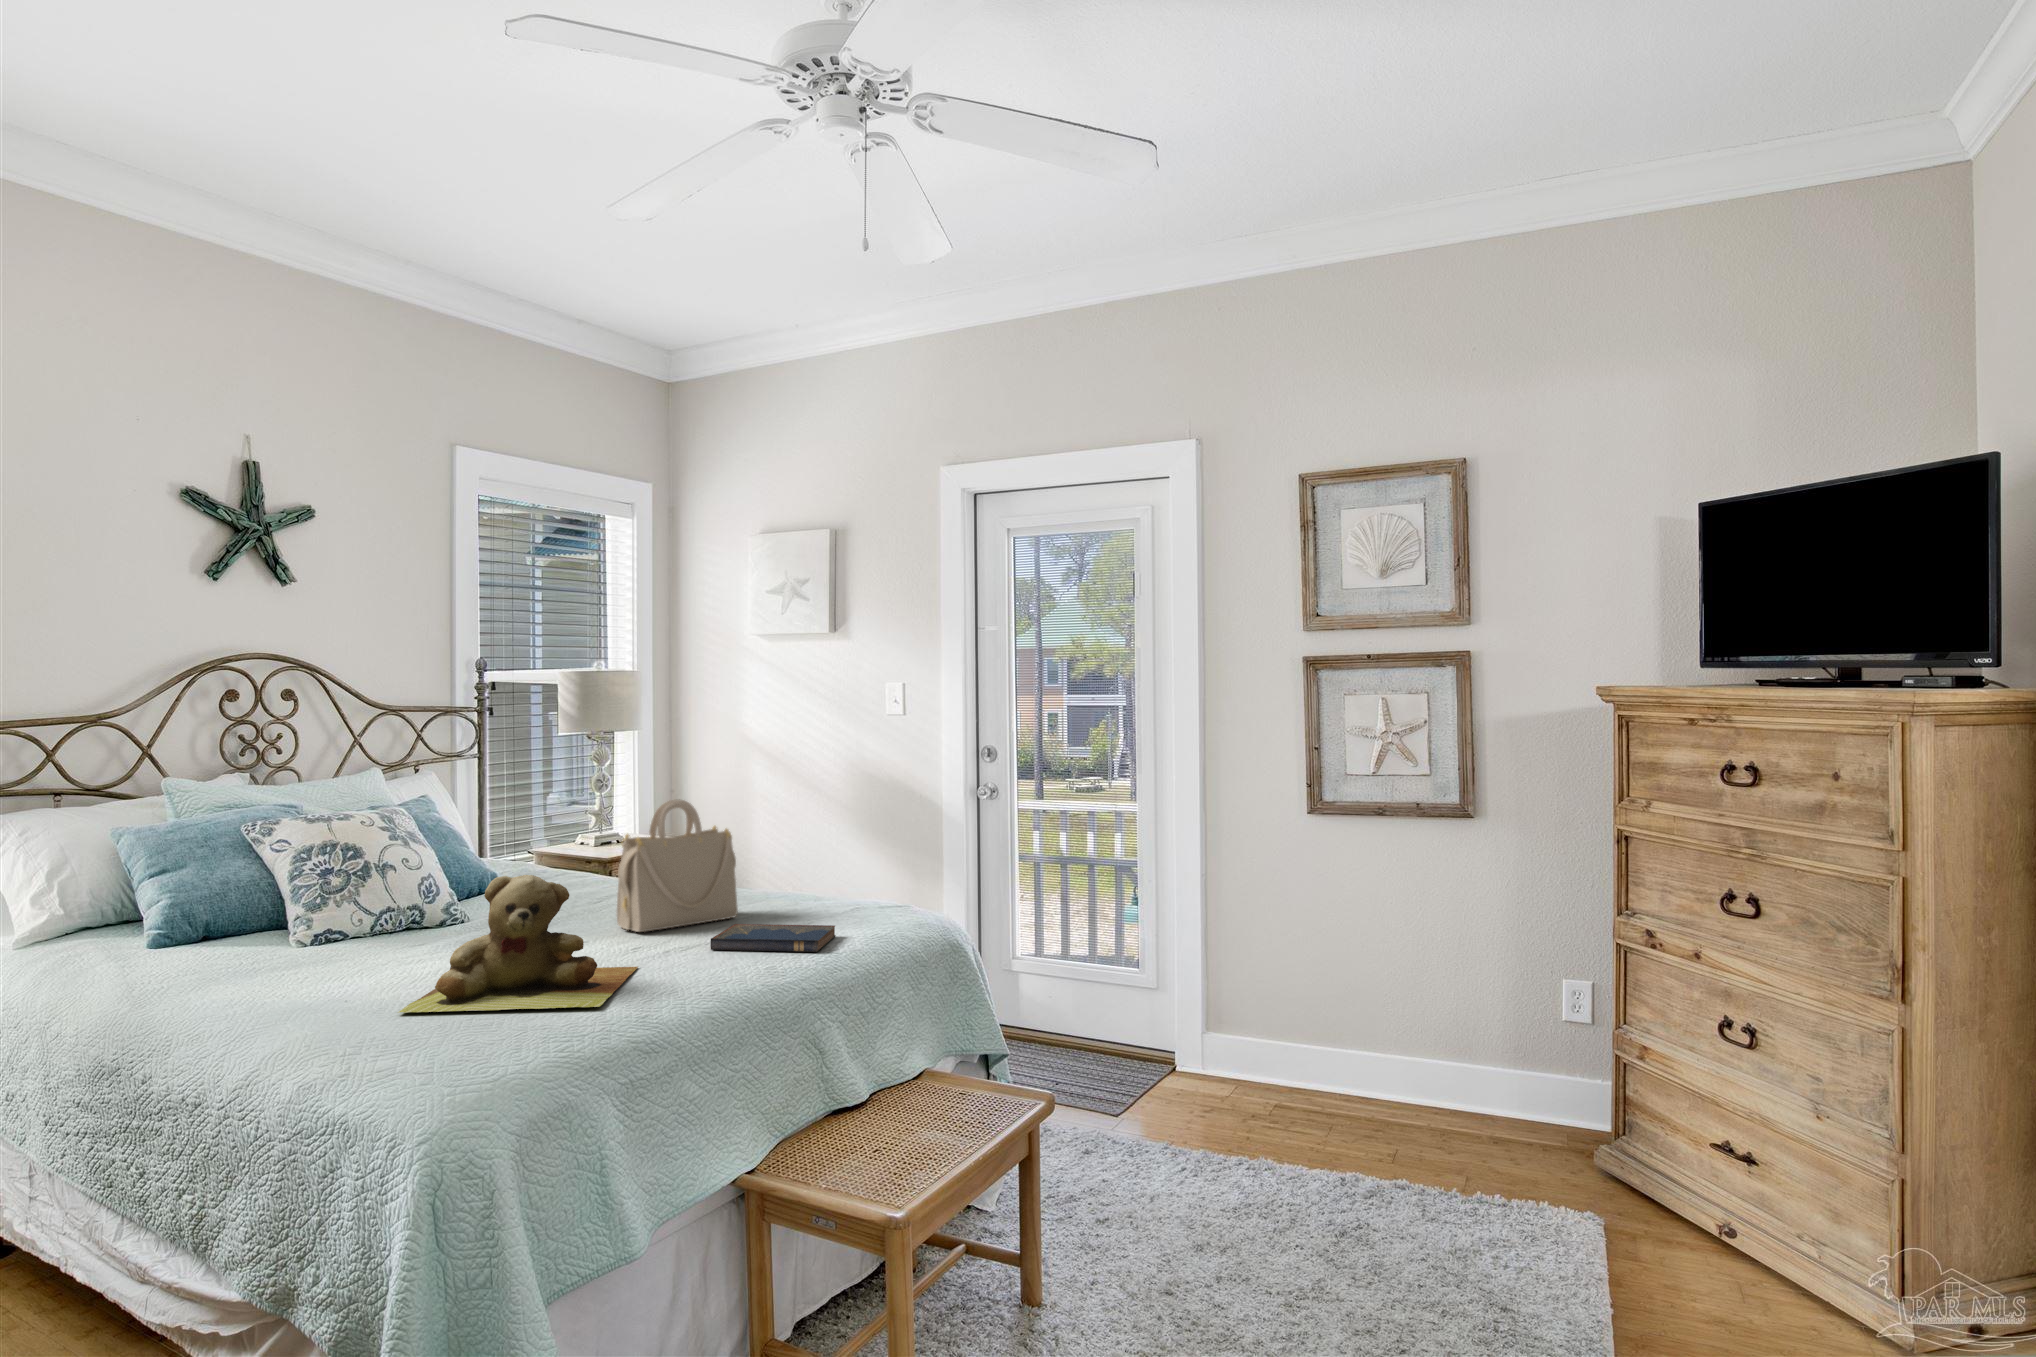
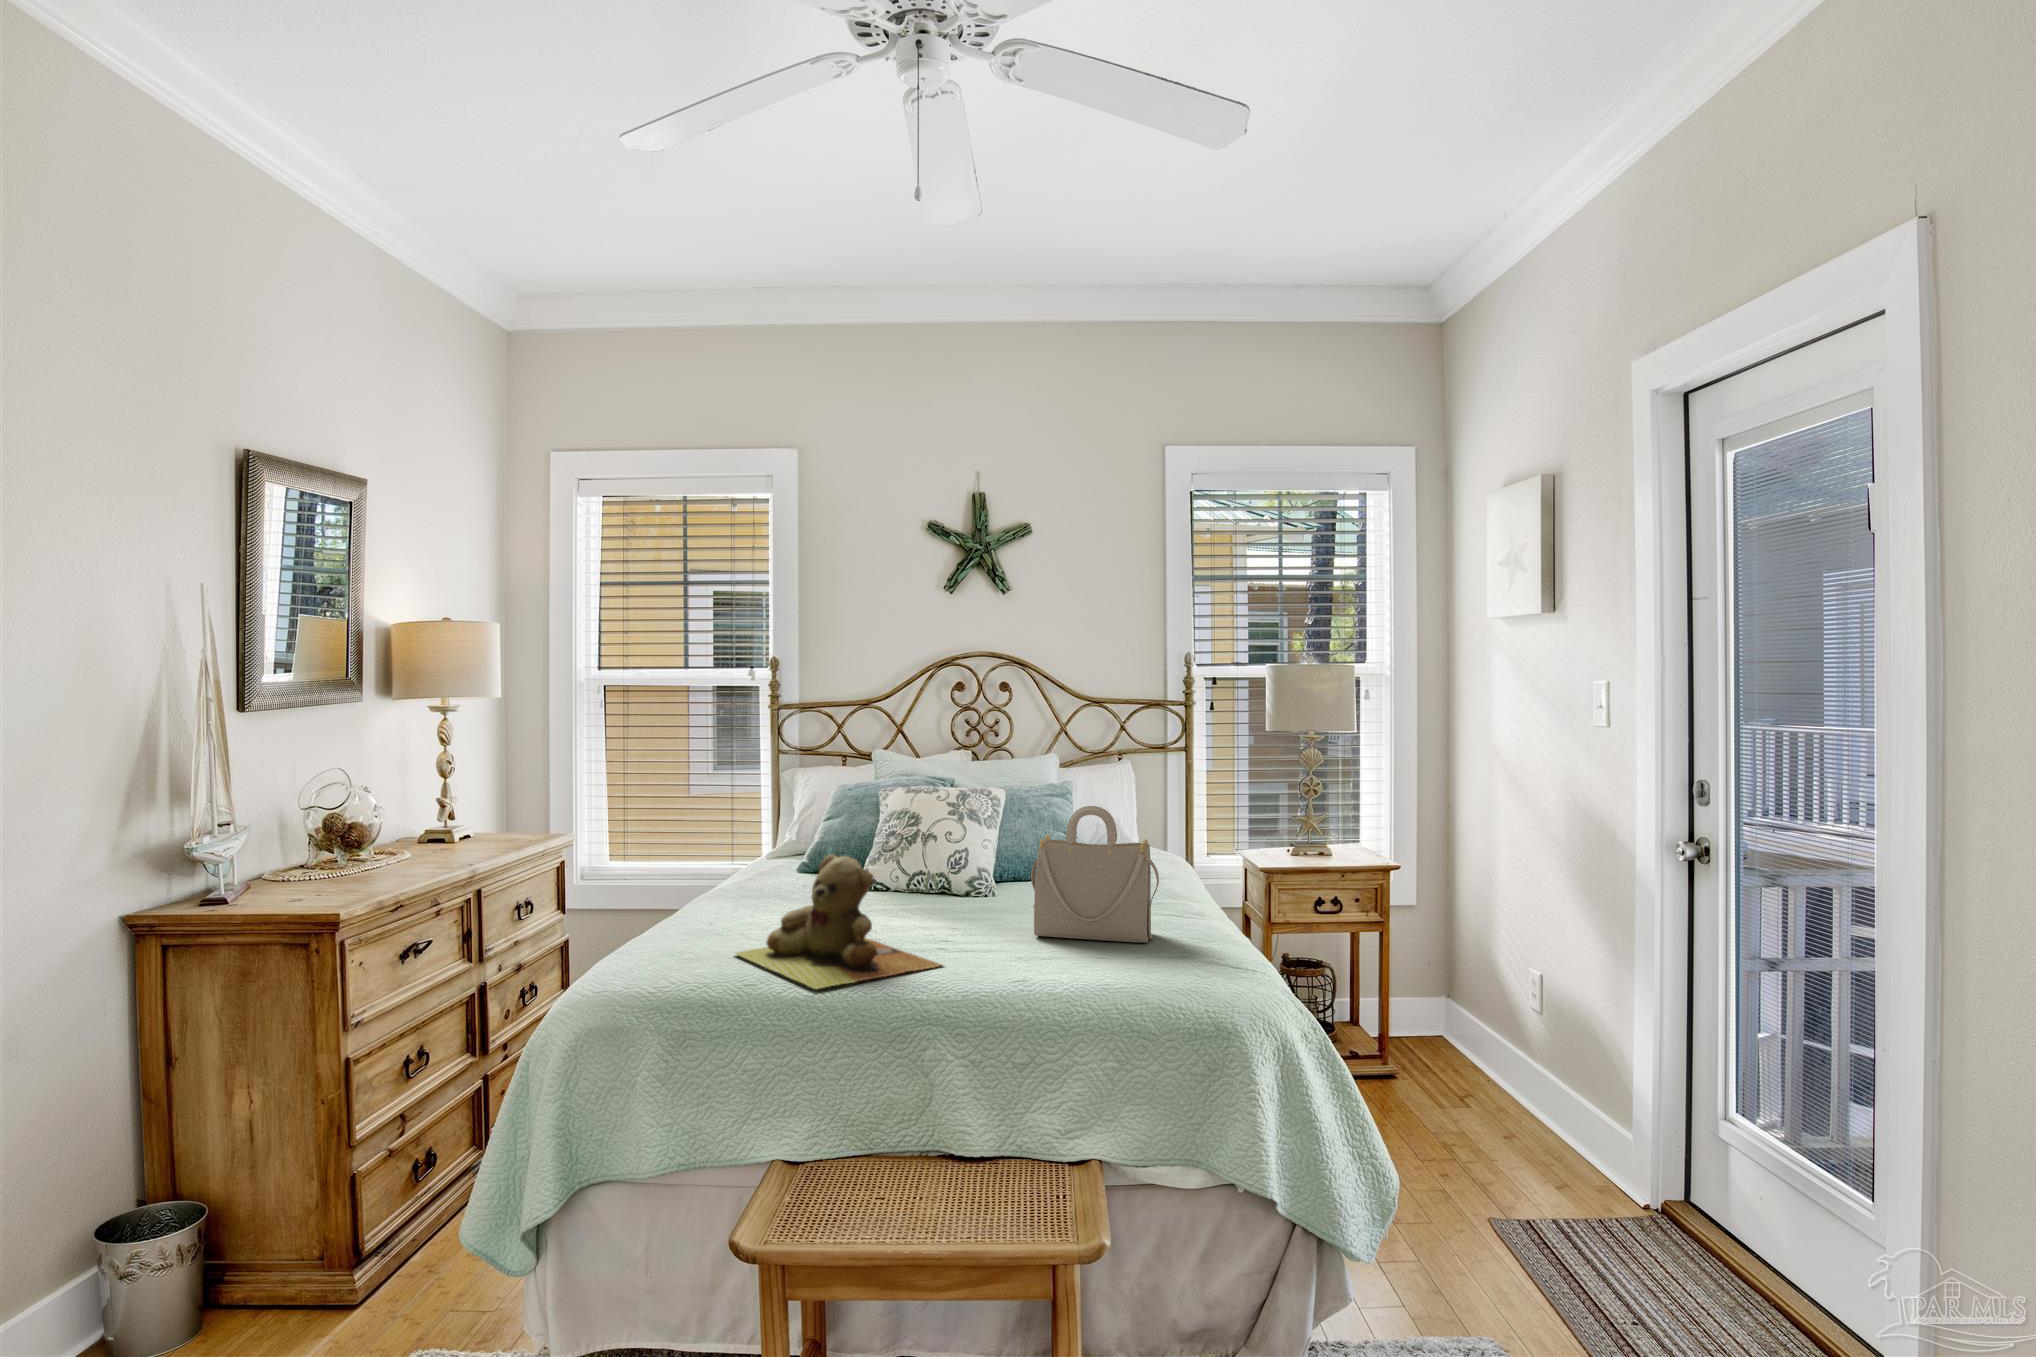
hardcover book: present [710,924,836,952] -> none [1033,948,1166,997]

